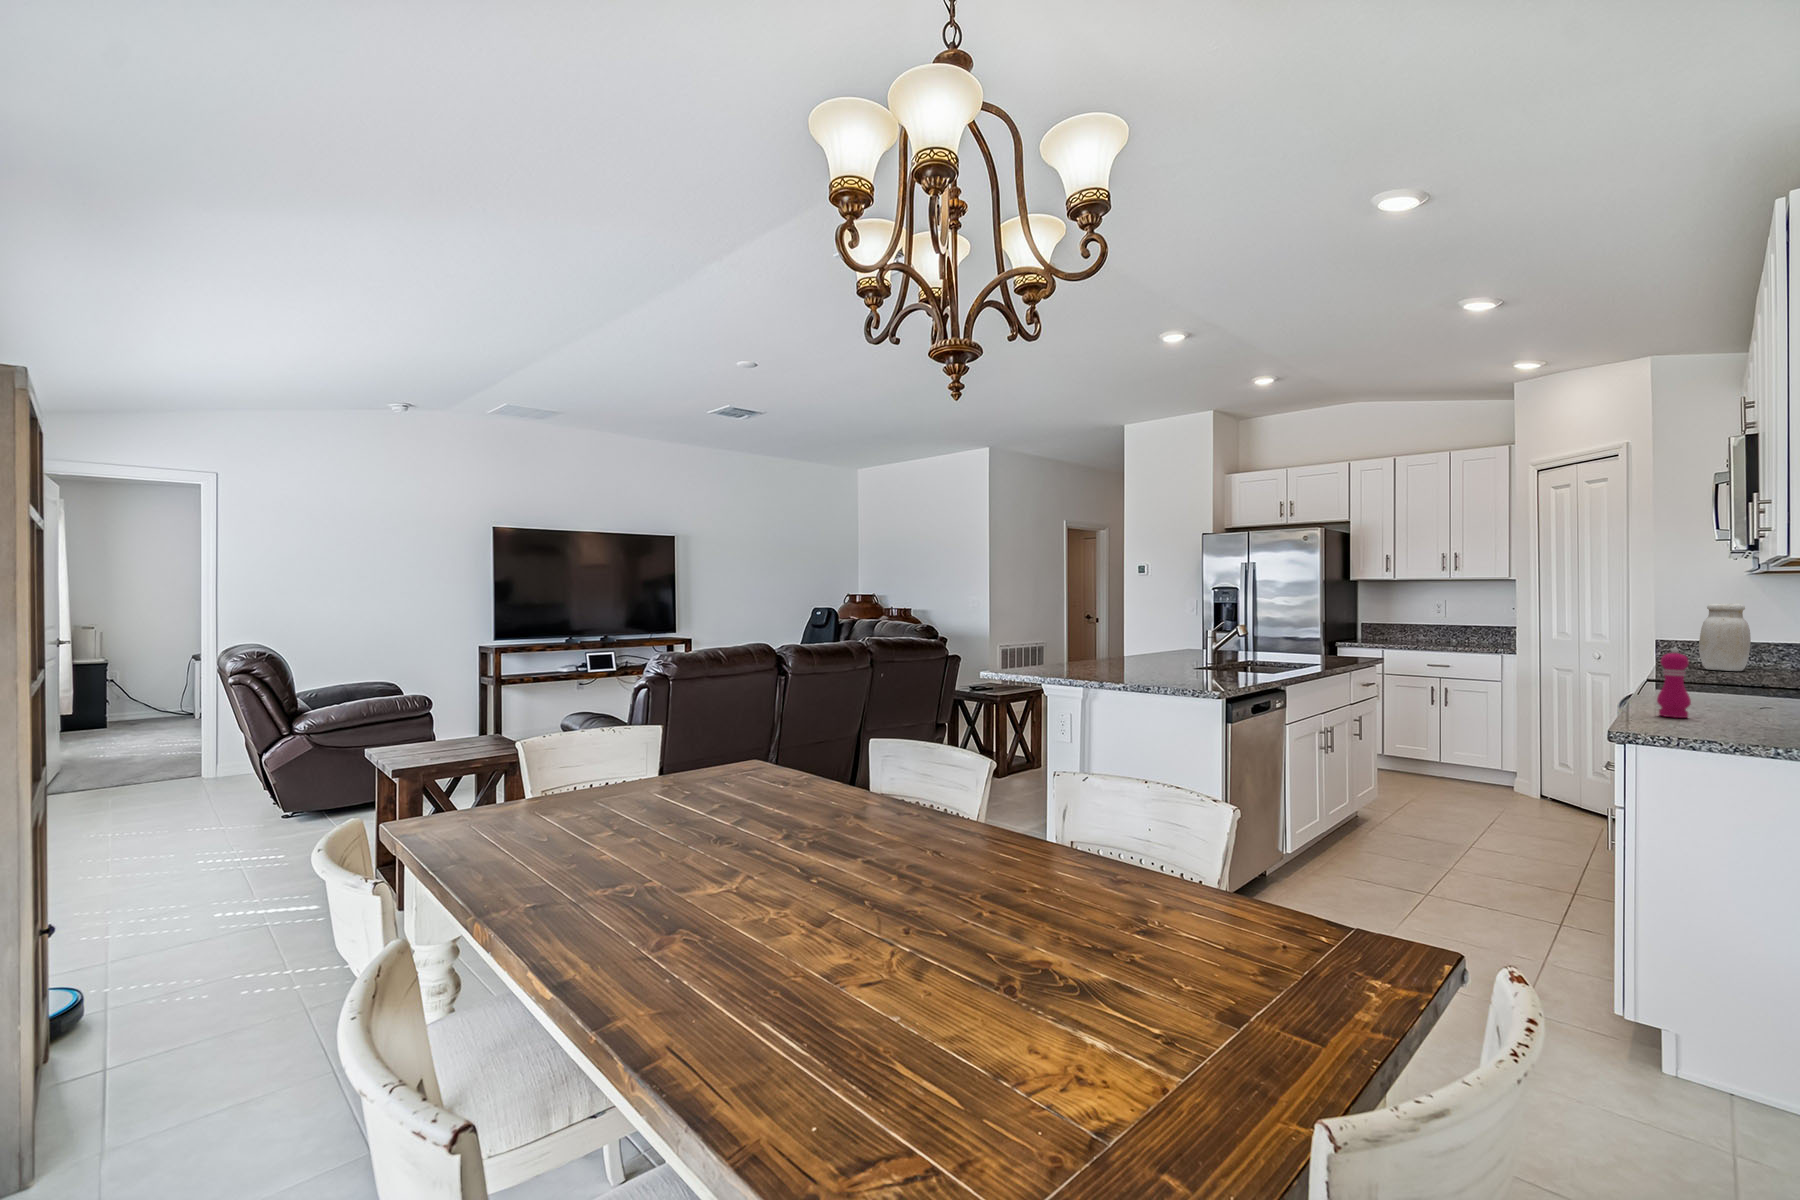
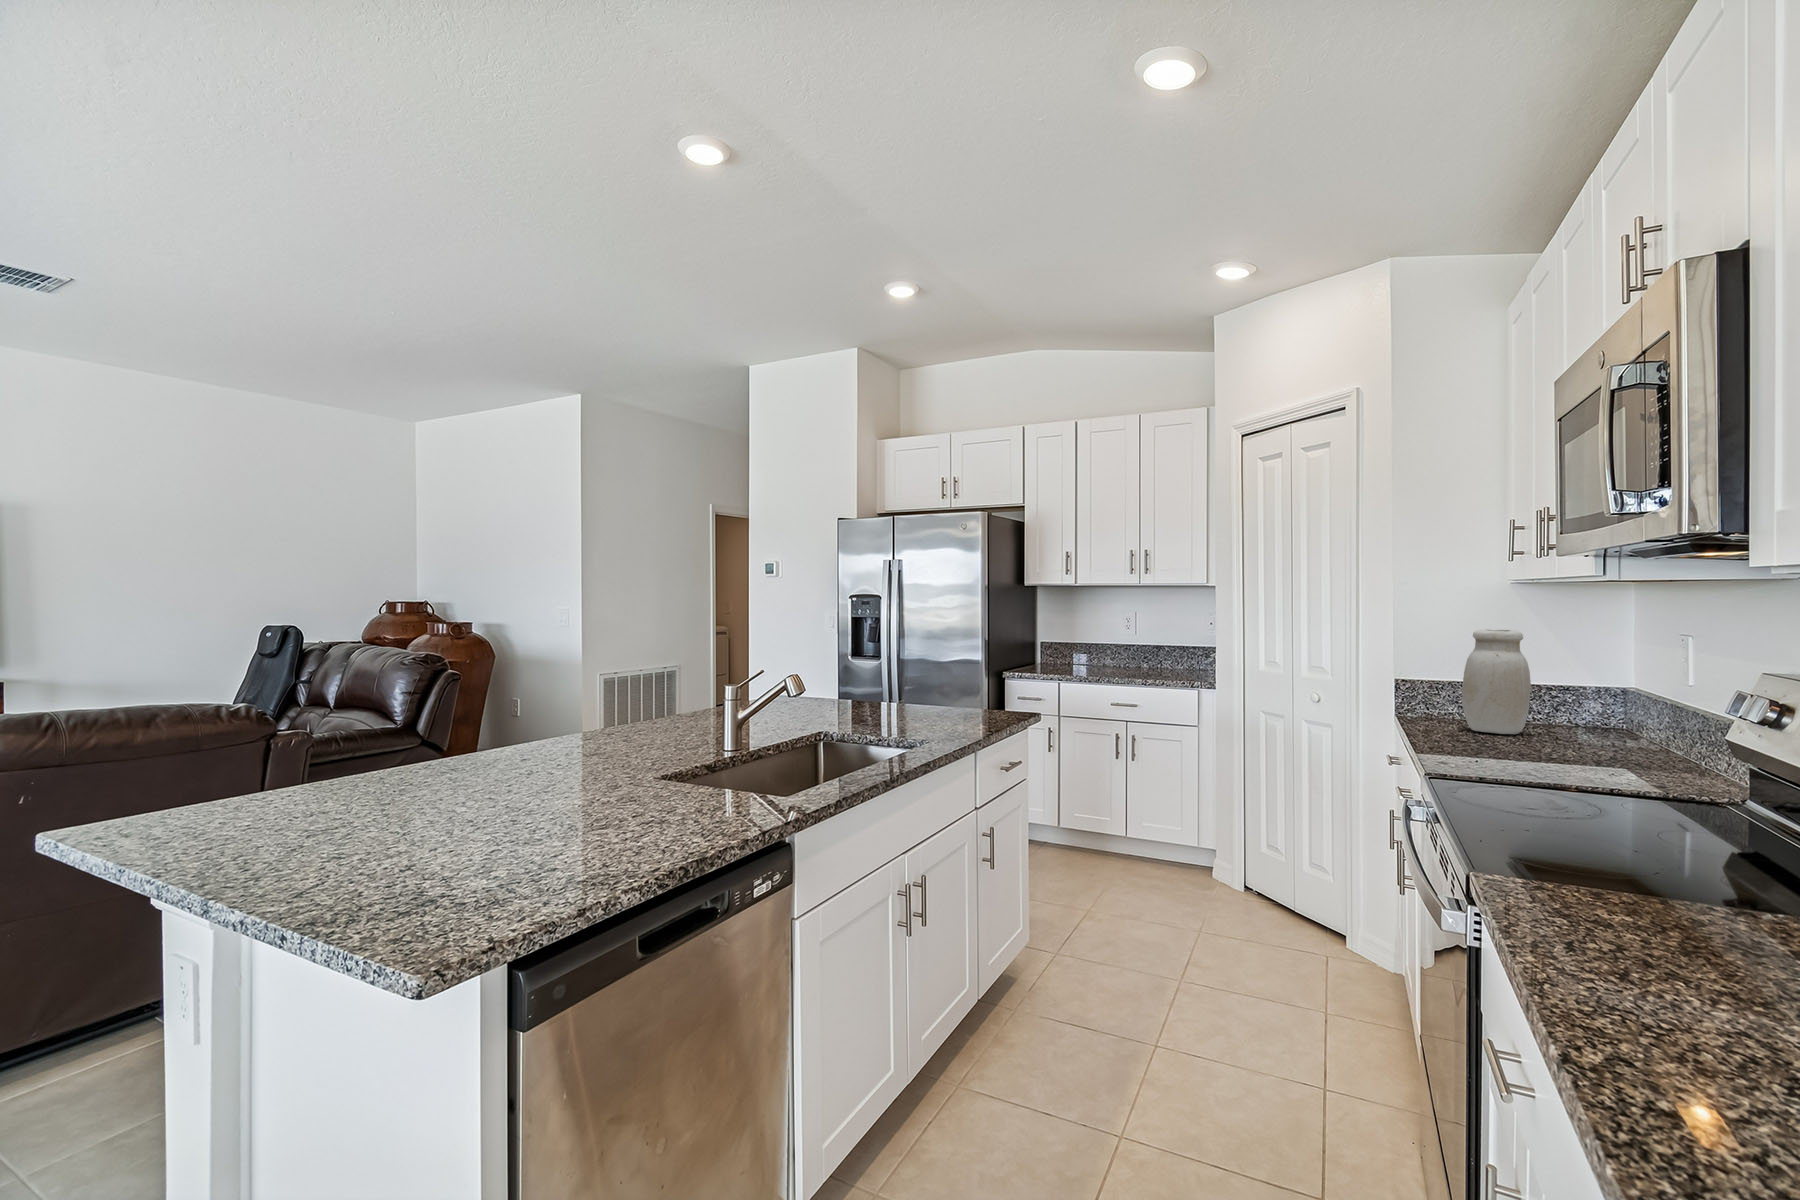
pepper mill: present [1657,648,1691,718] -> none [1616,827,1720,1055]

